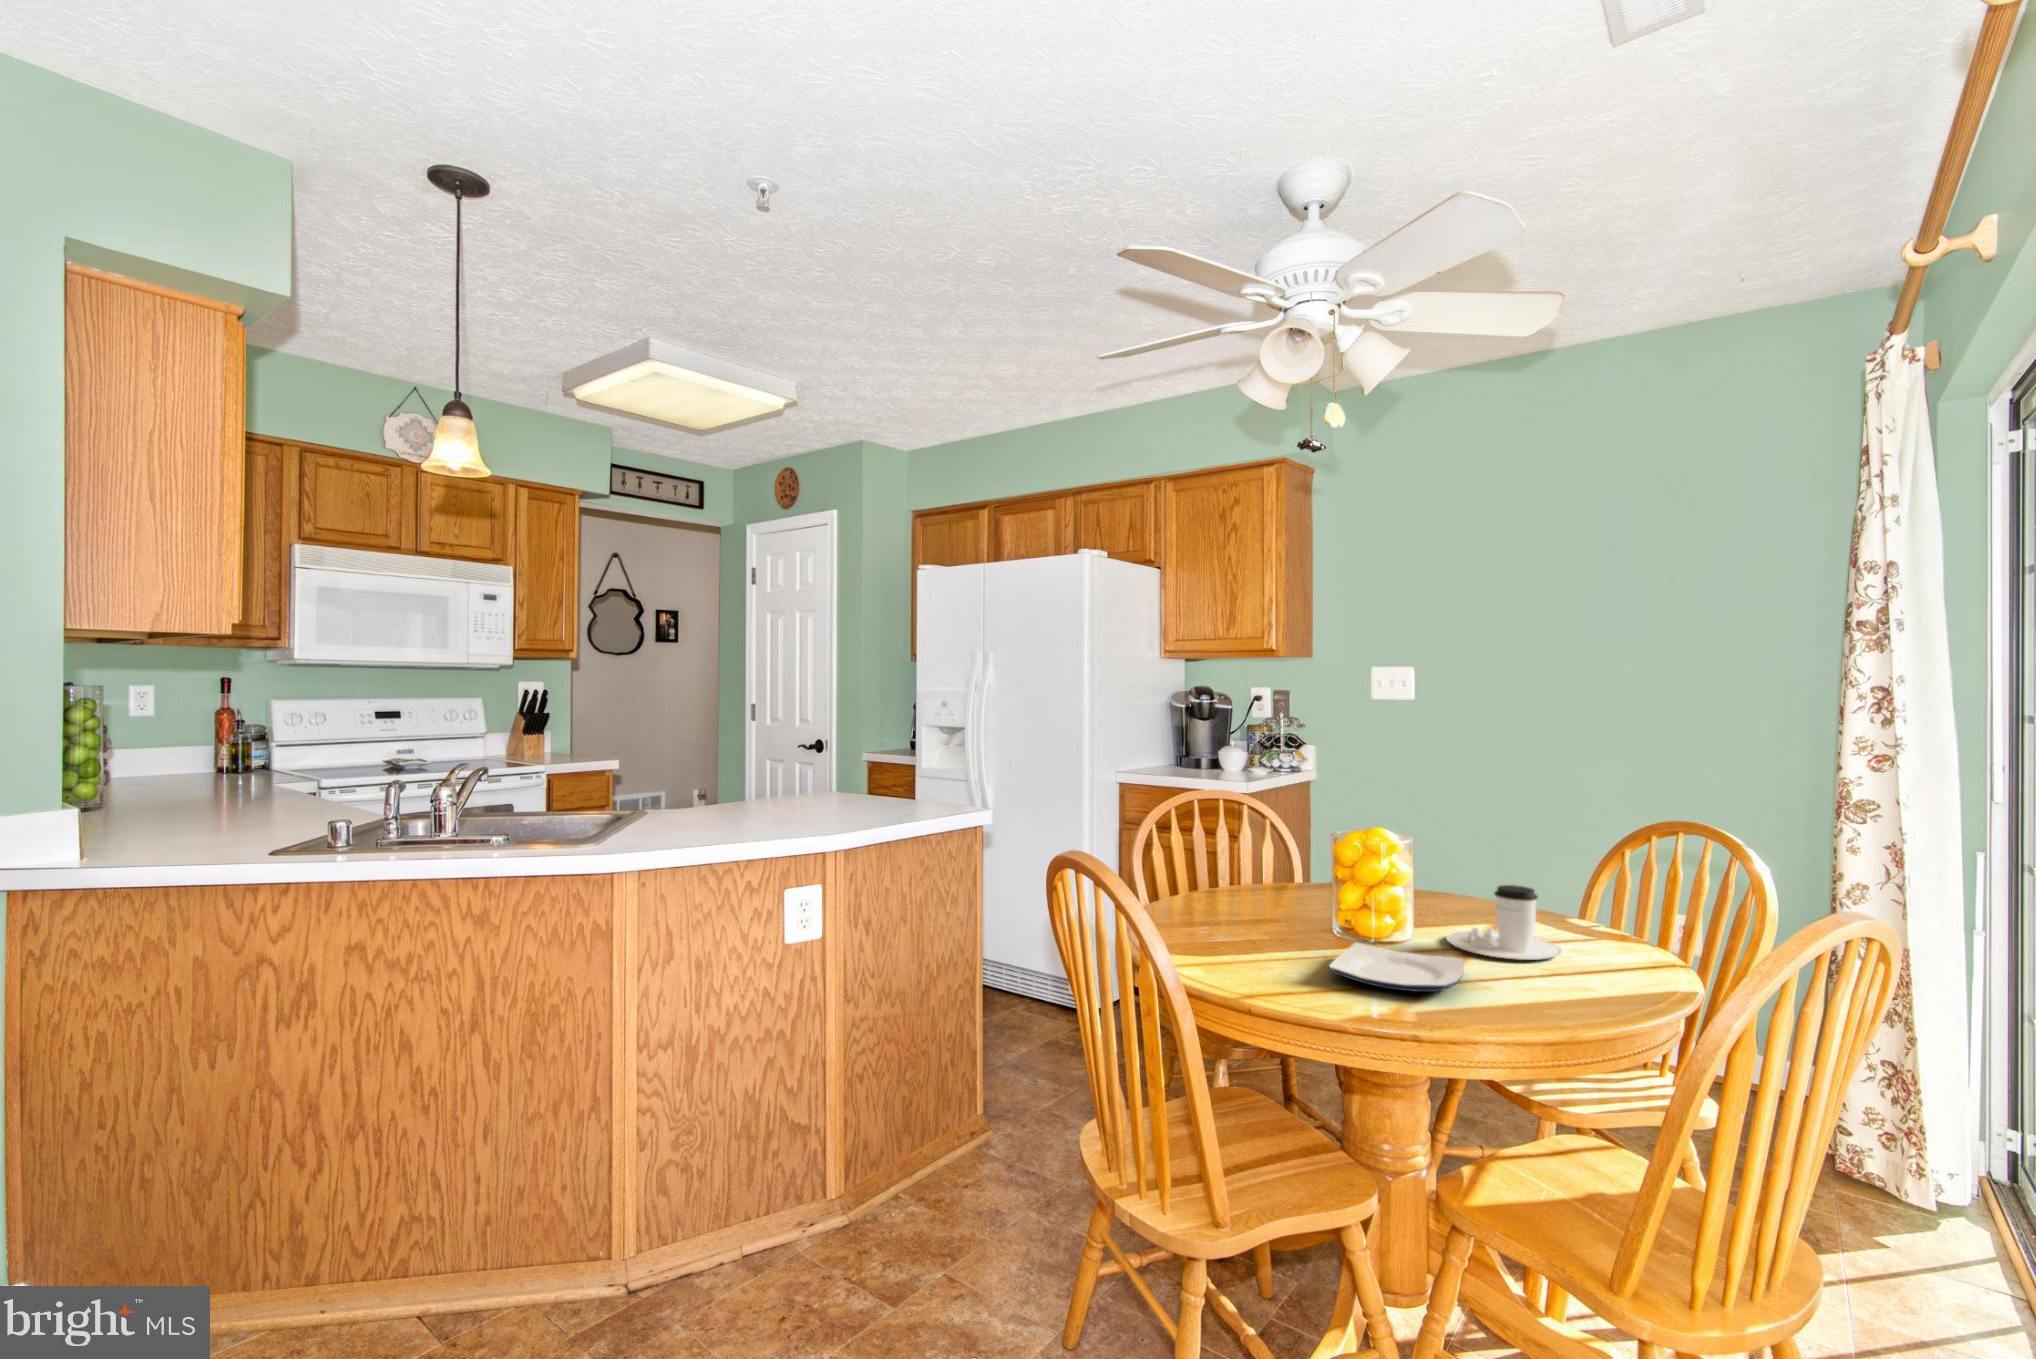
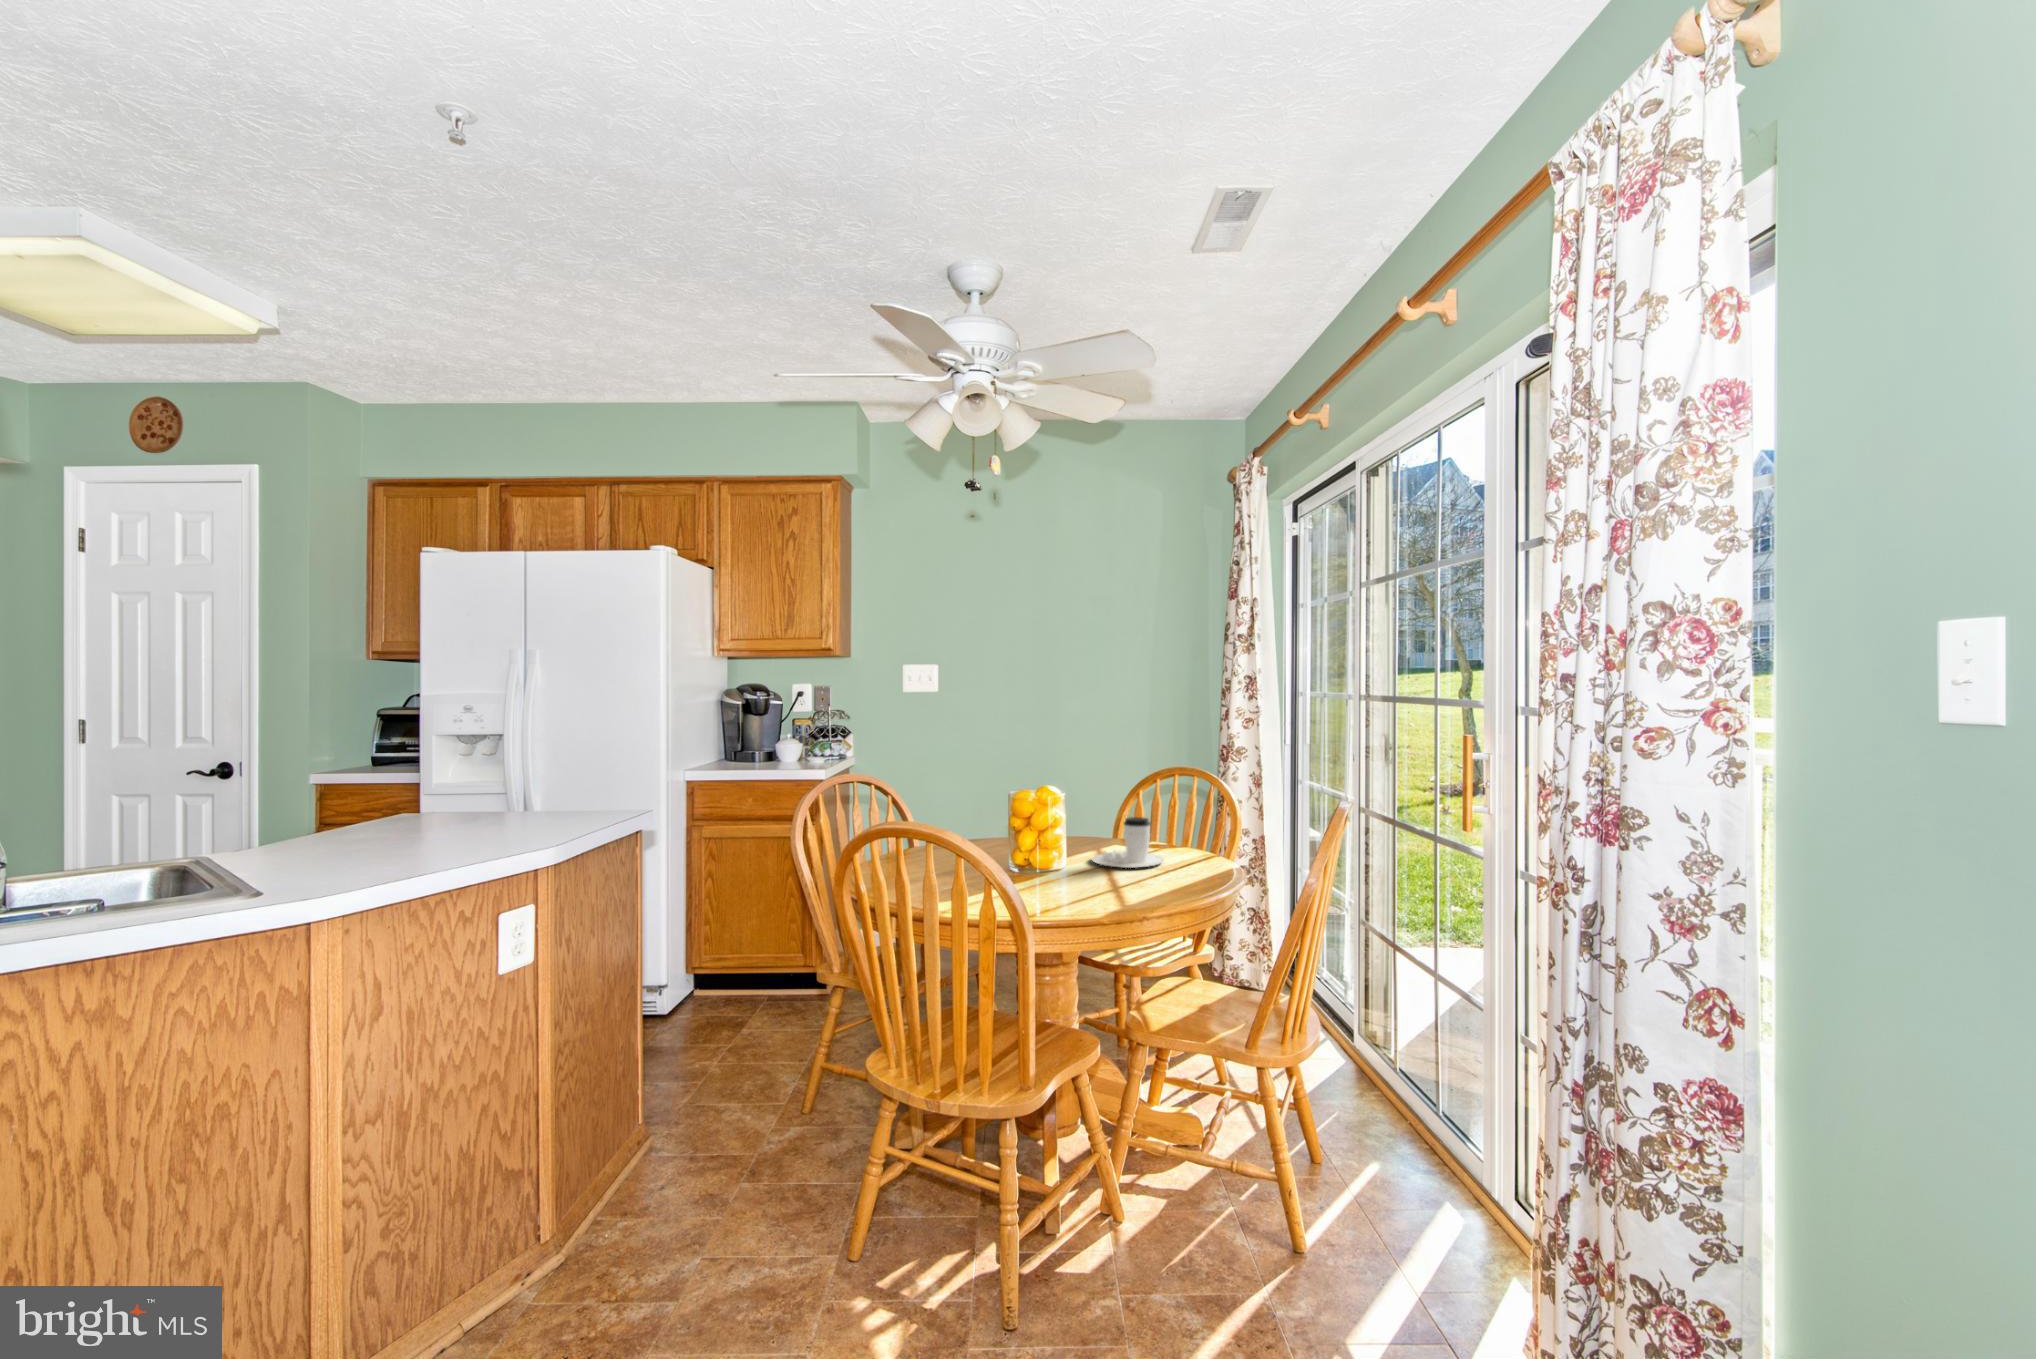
plate: present [1329,943,1464,992] -> none [1057,869,1147,896]

